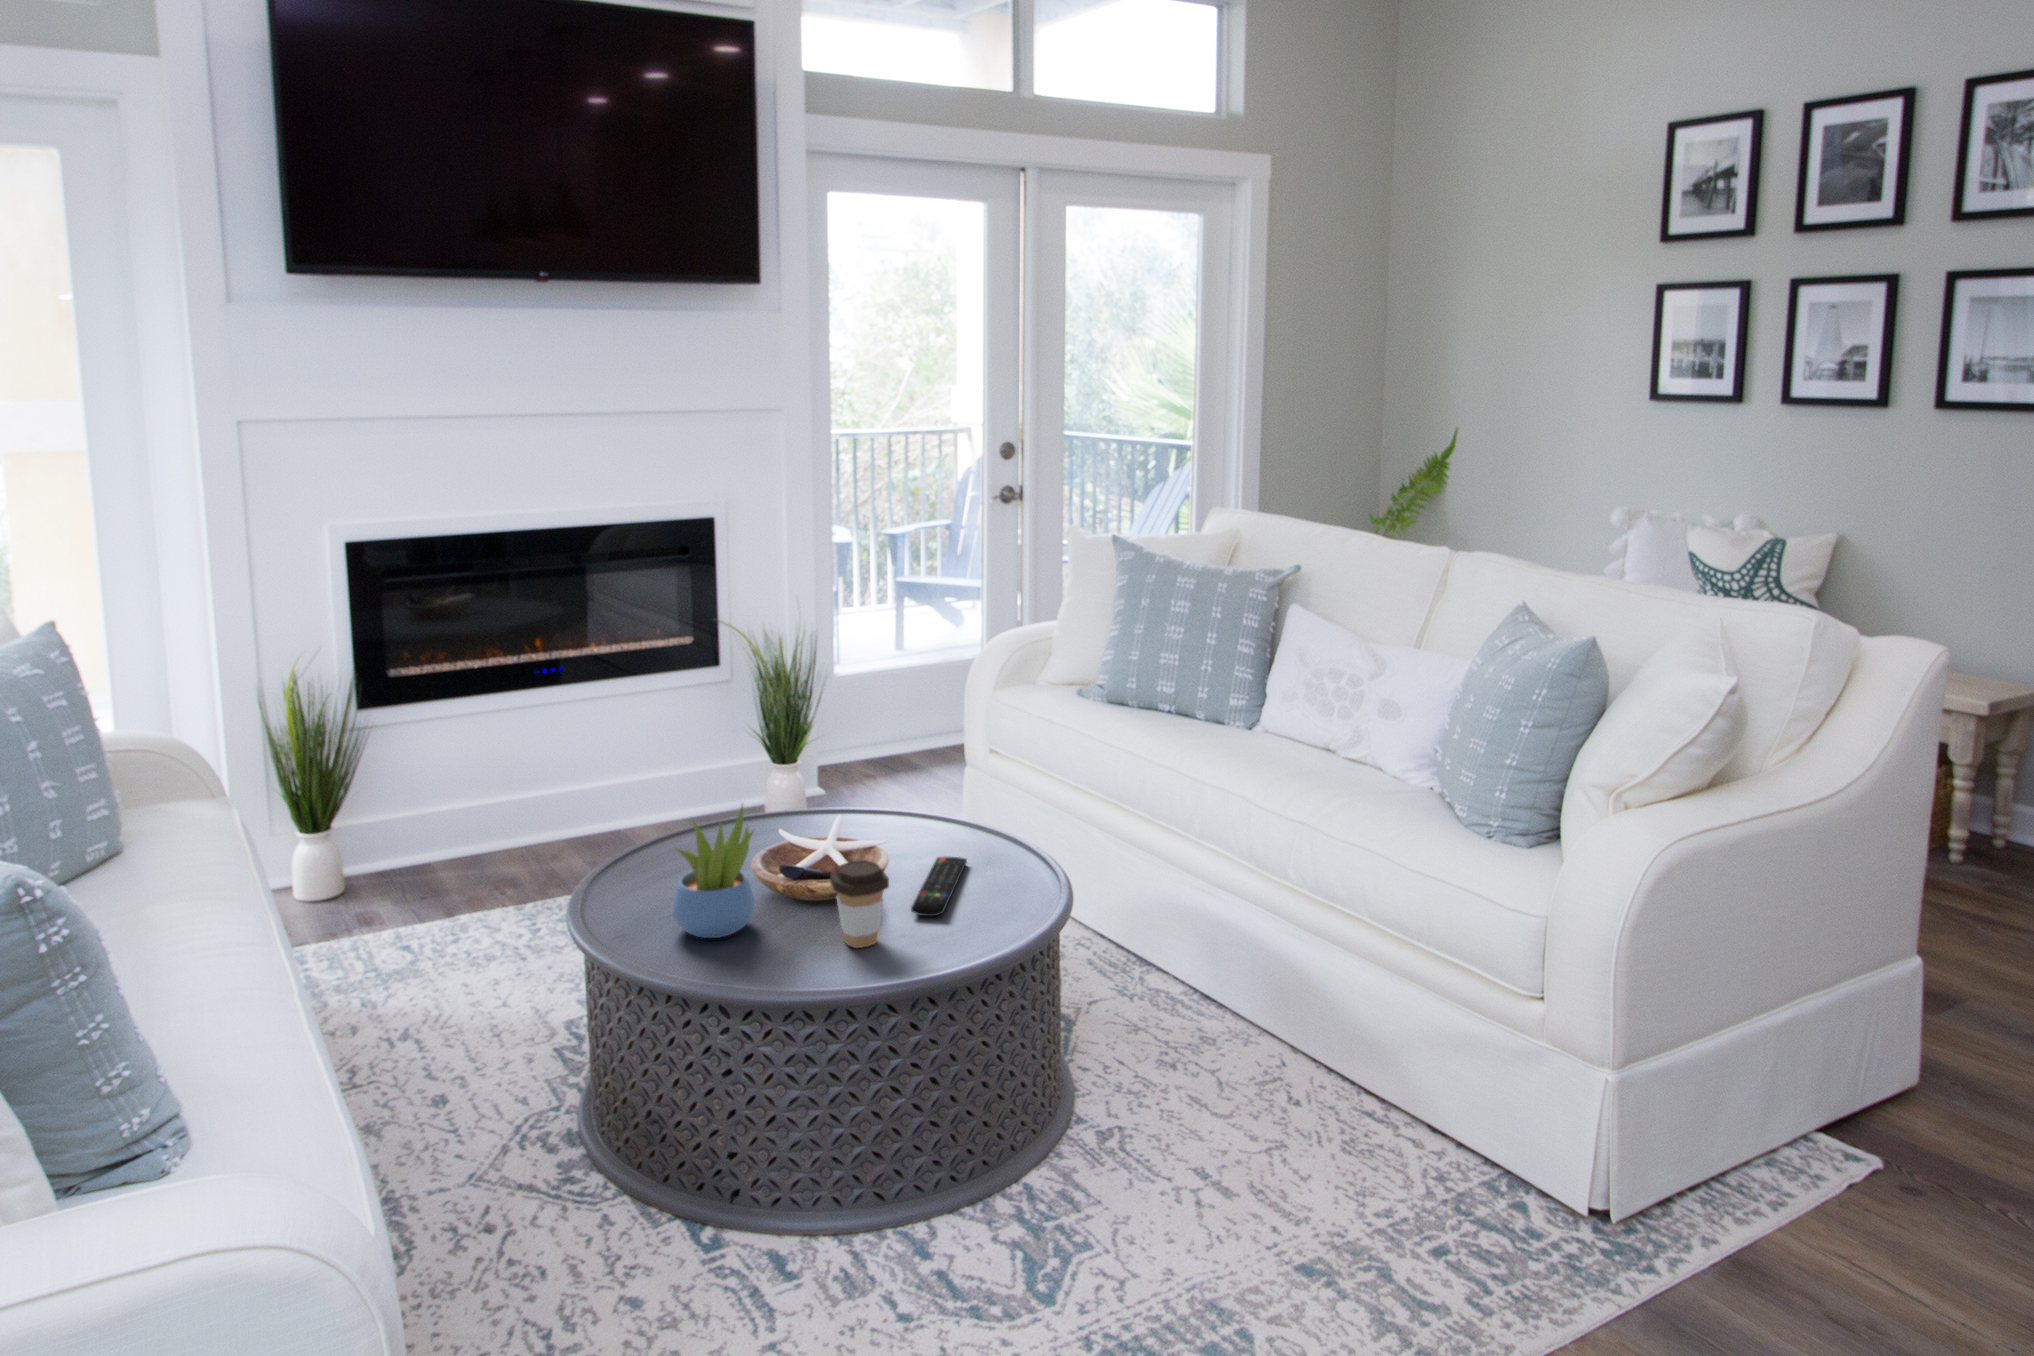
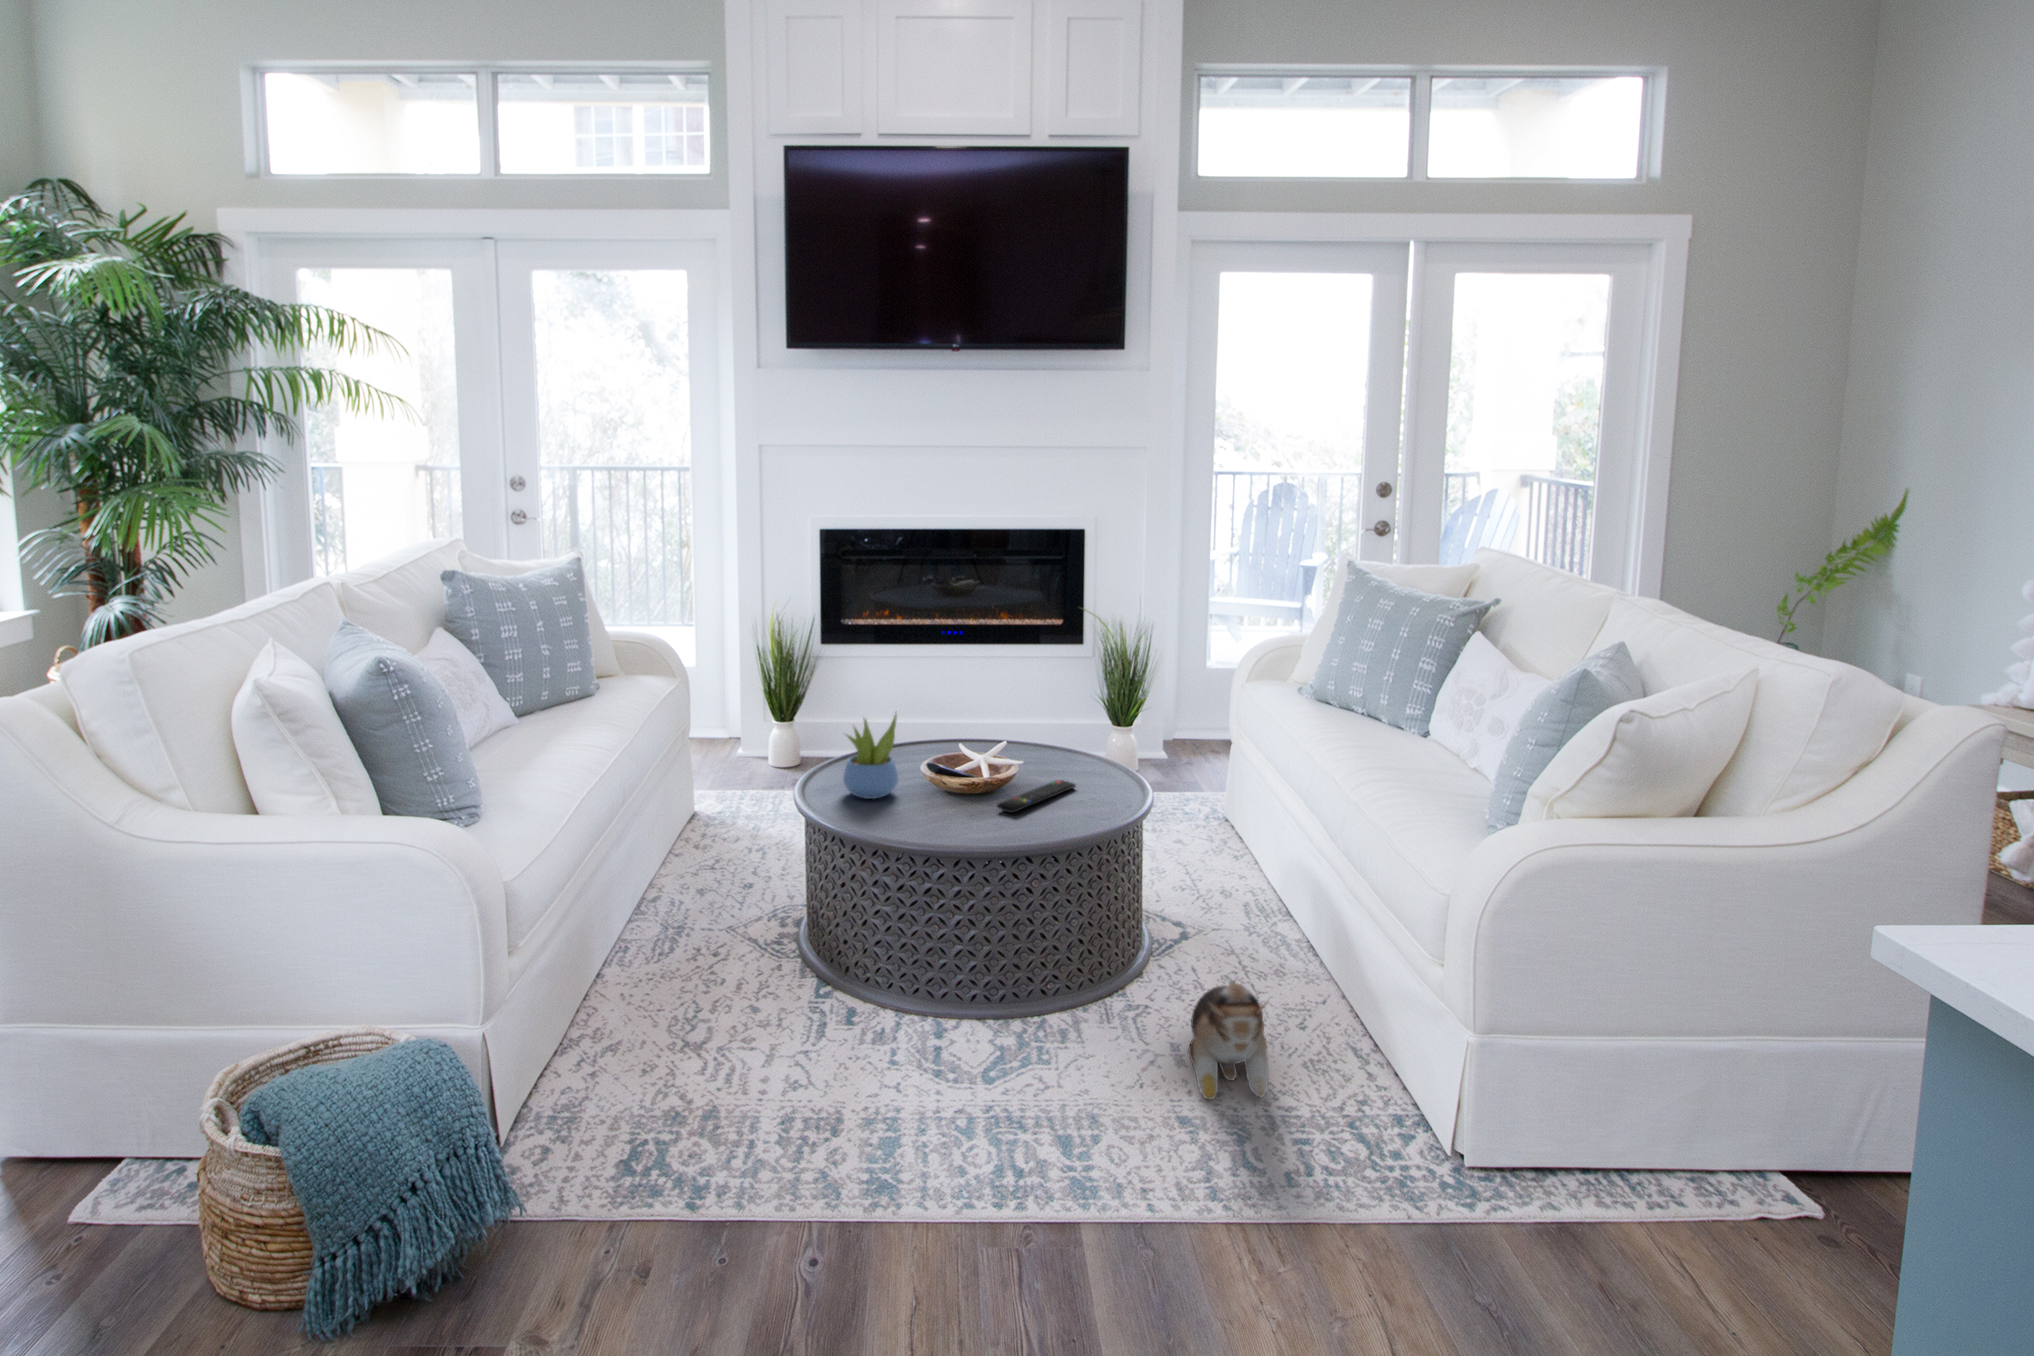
coffee cup: present [830,860,889,948] -> none [929,761,967,821]
plush toy: none [1202,1076,1399,1231] -> present [1189,982,1269,1099]

